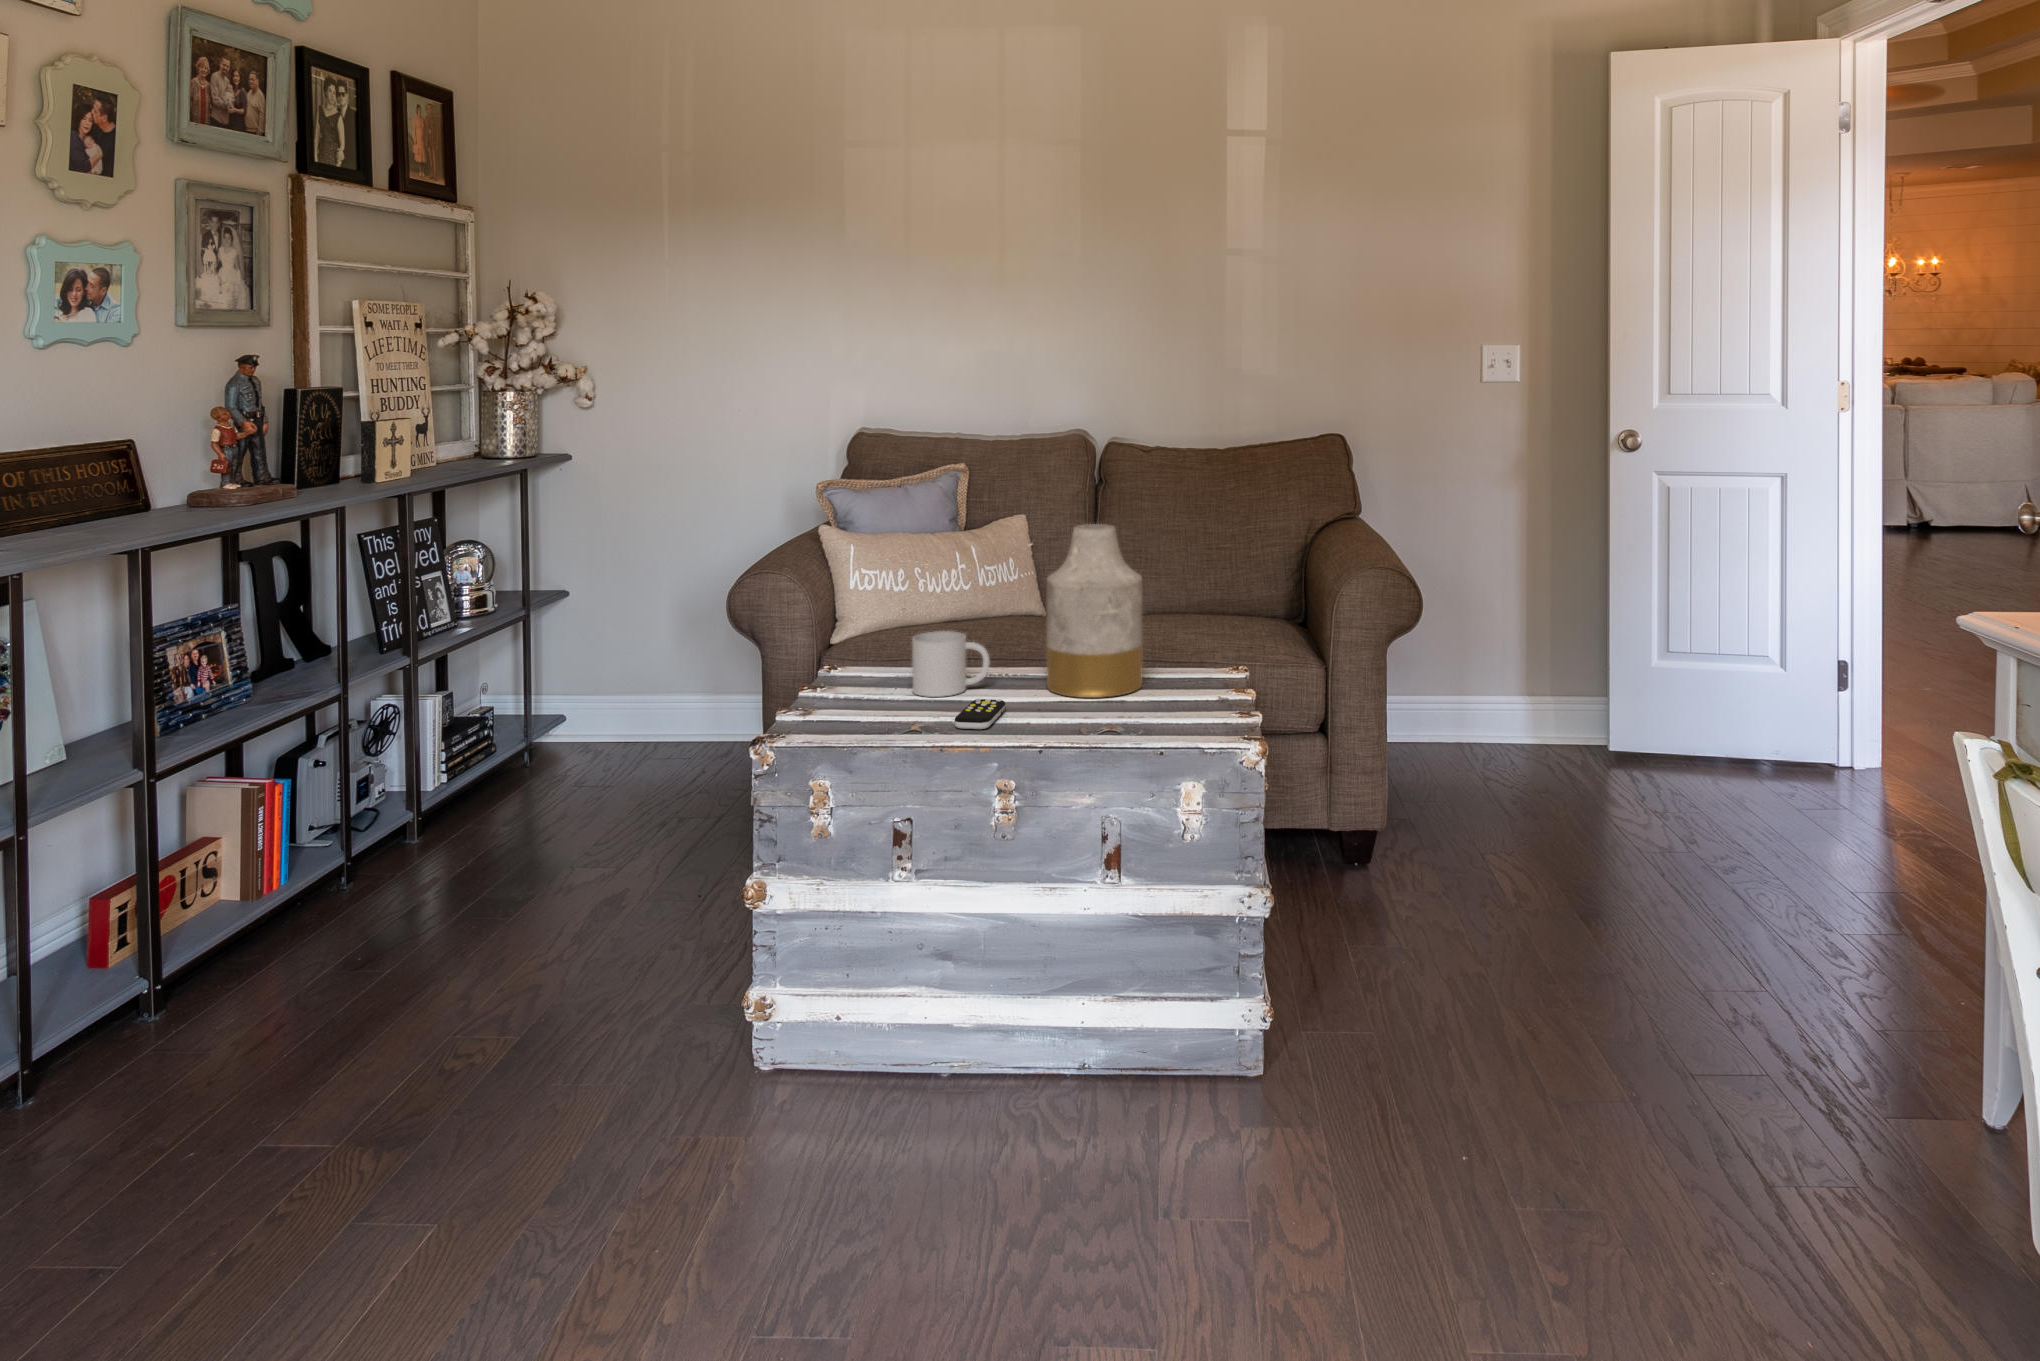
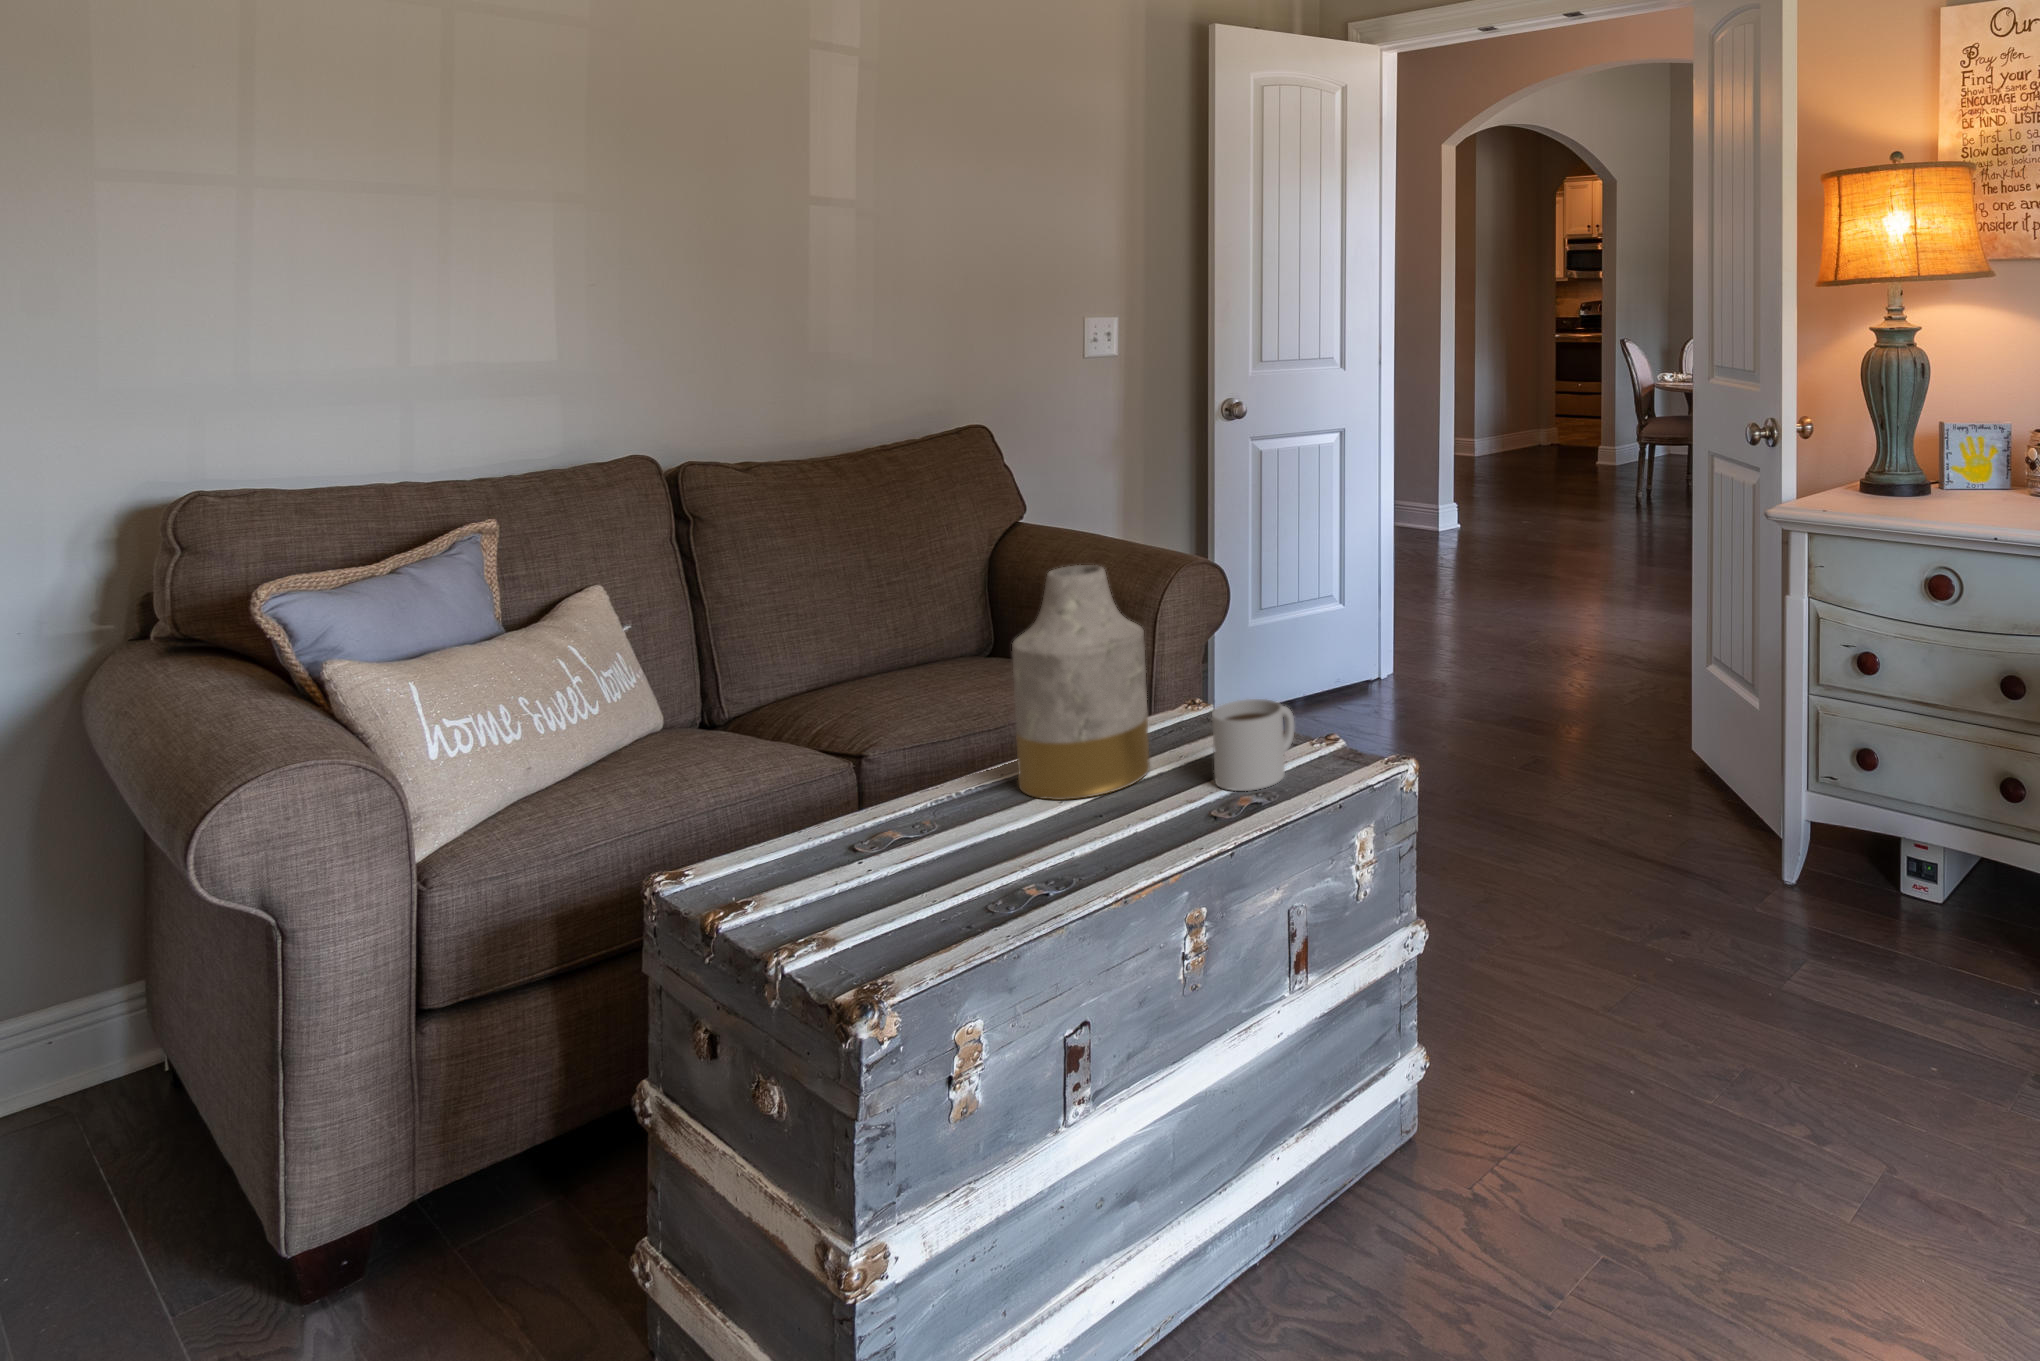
mug: present [912,631,990,697] -> present [1212,699,1294,791]
remote control: present [955,698,1005,729] -> none [1034,824,1123,876]

